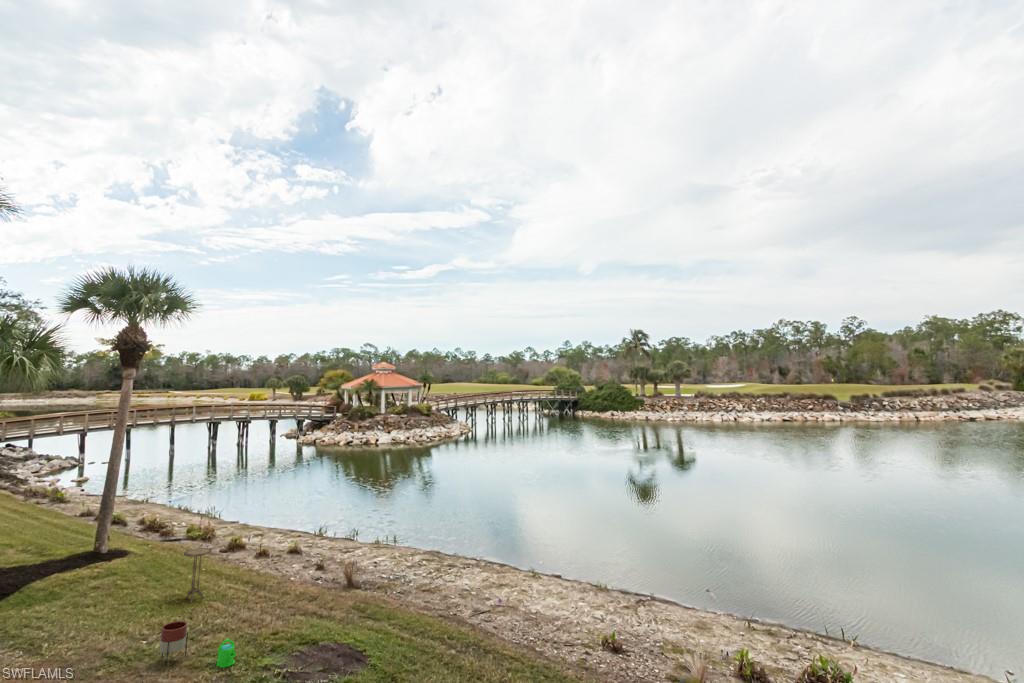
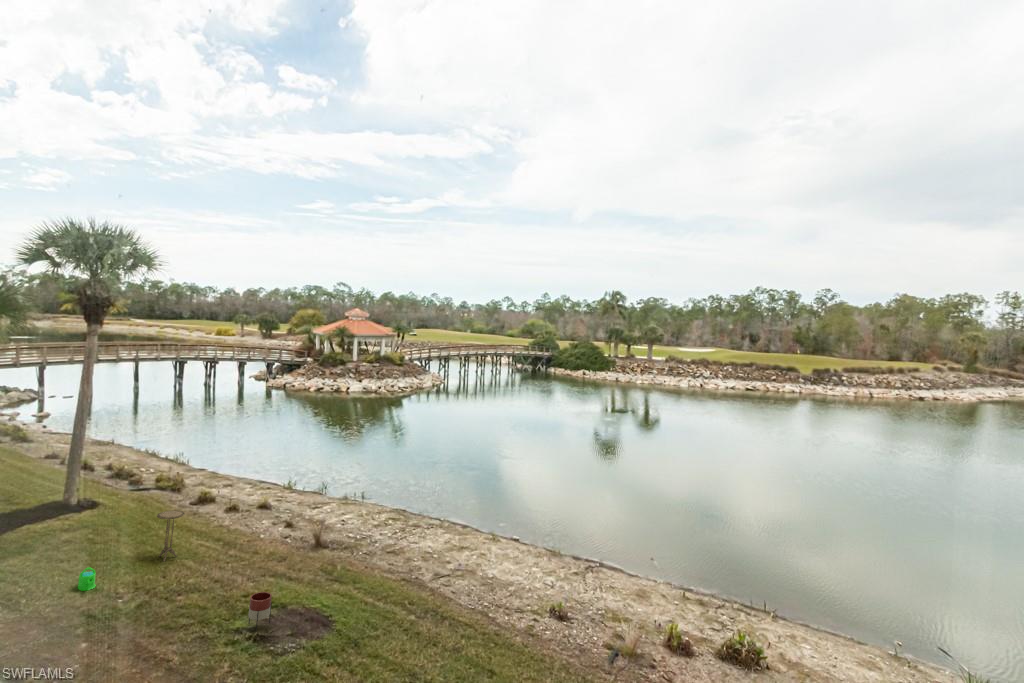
planter: present [159,621,188,666] -> present [248,592,272,631]
watering can: present [216,639,236,667] -> present [78,567,96,591]

